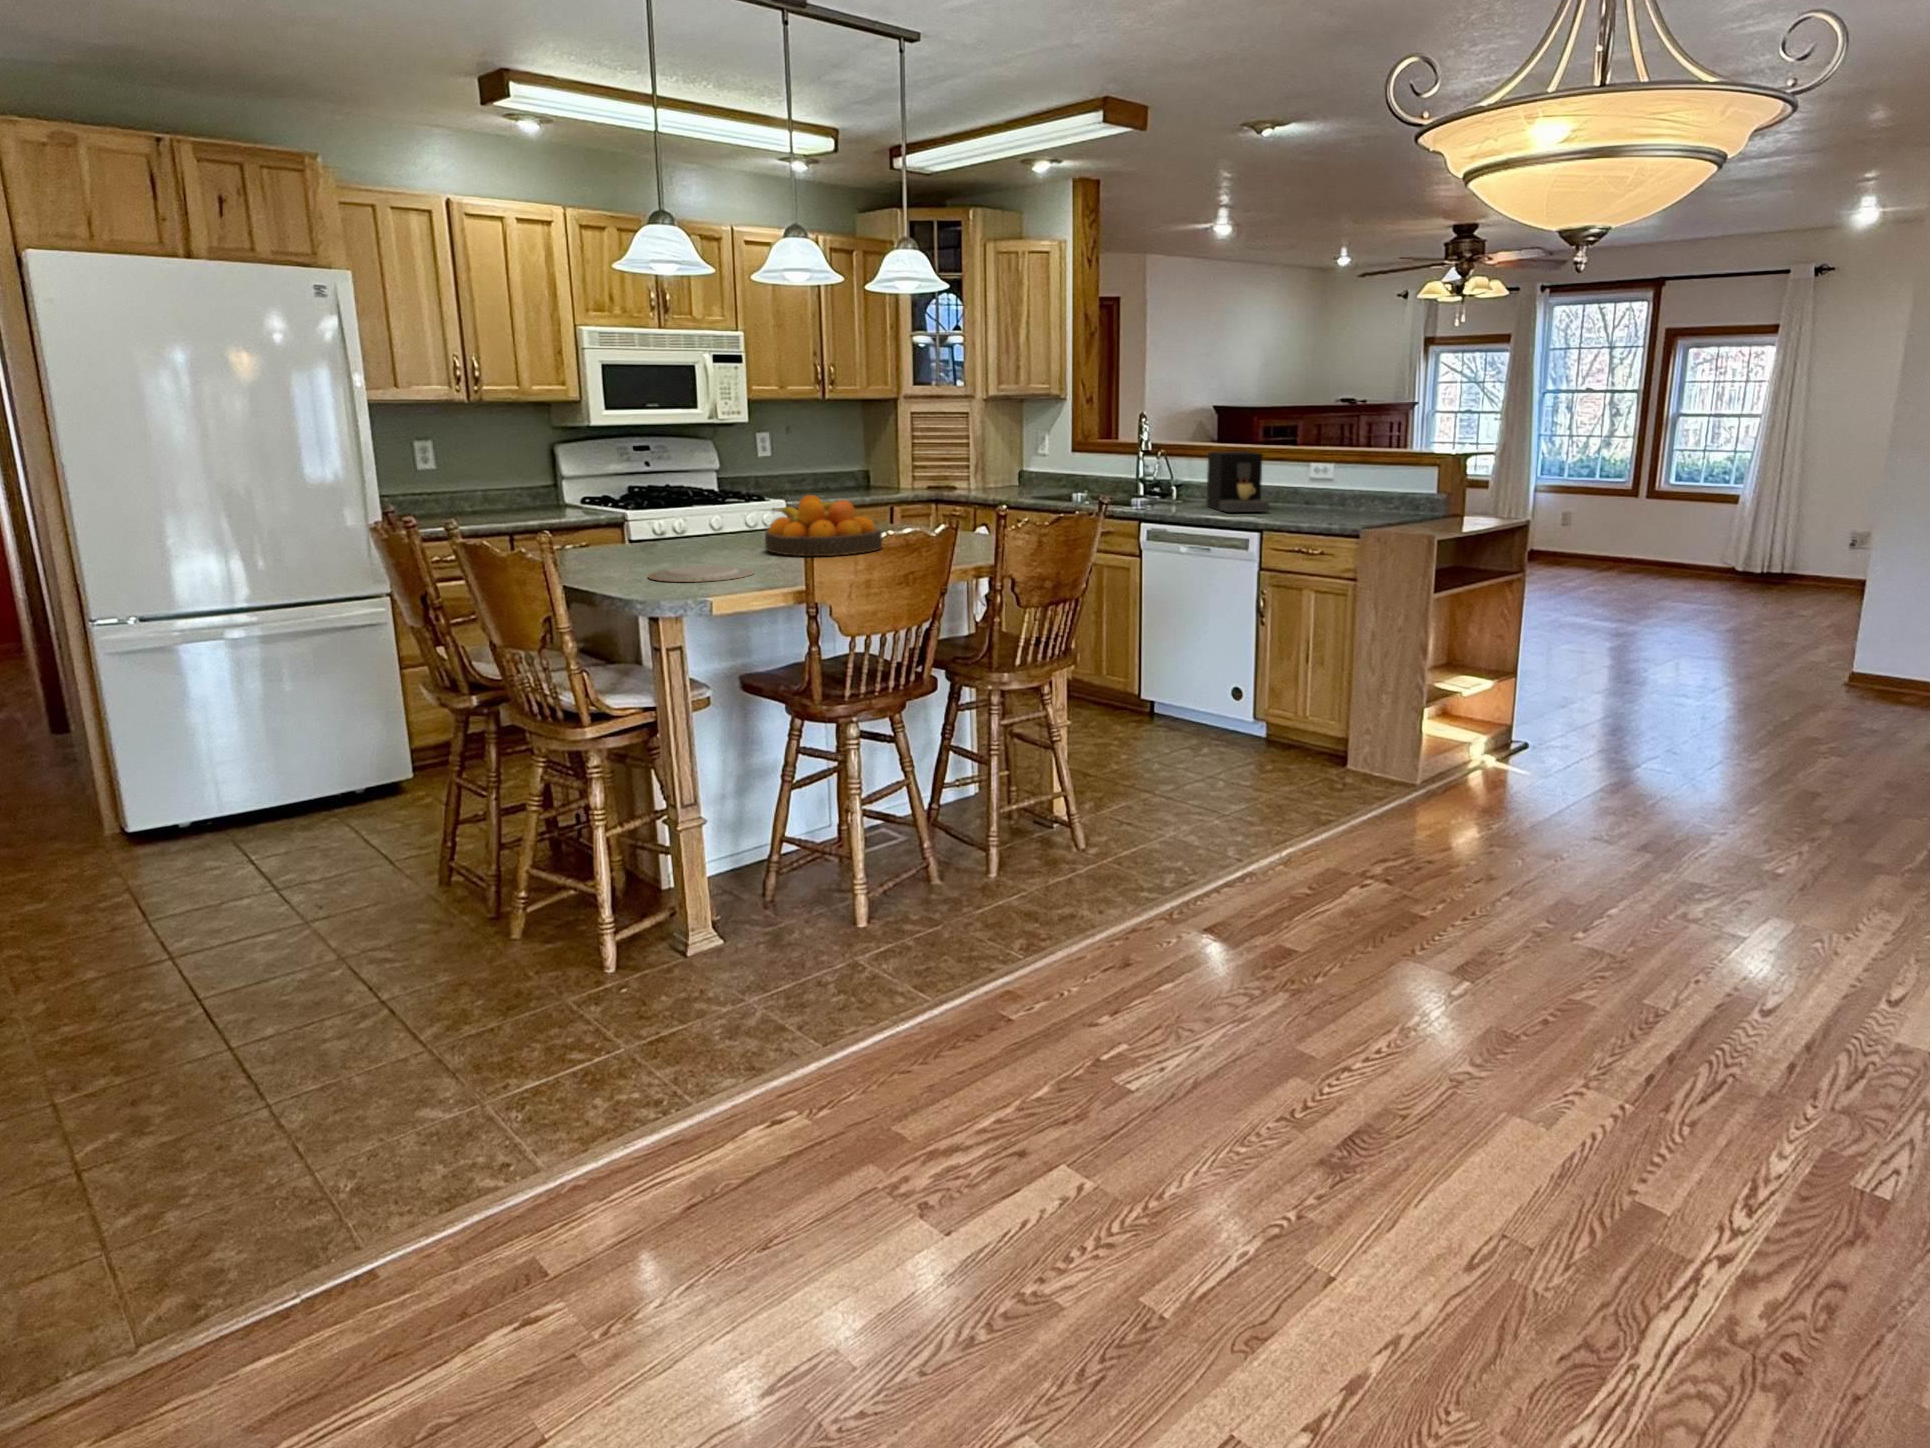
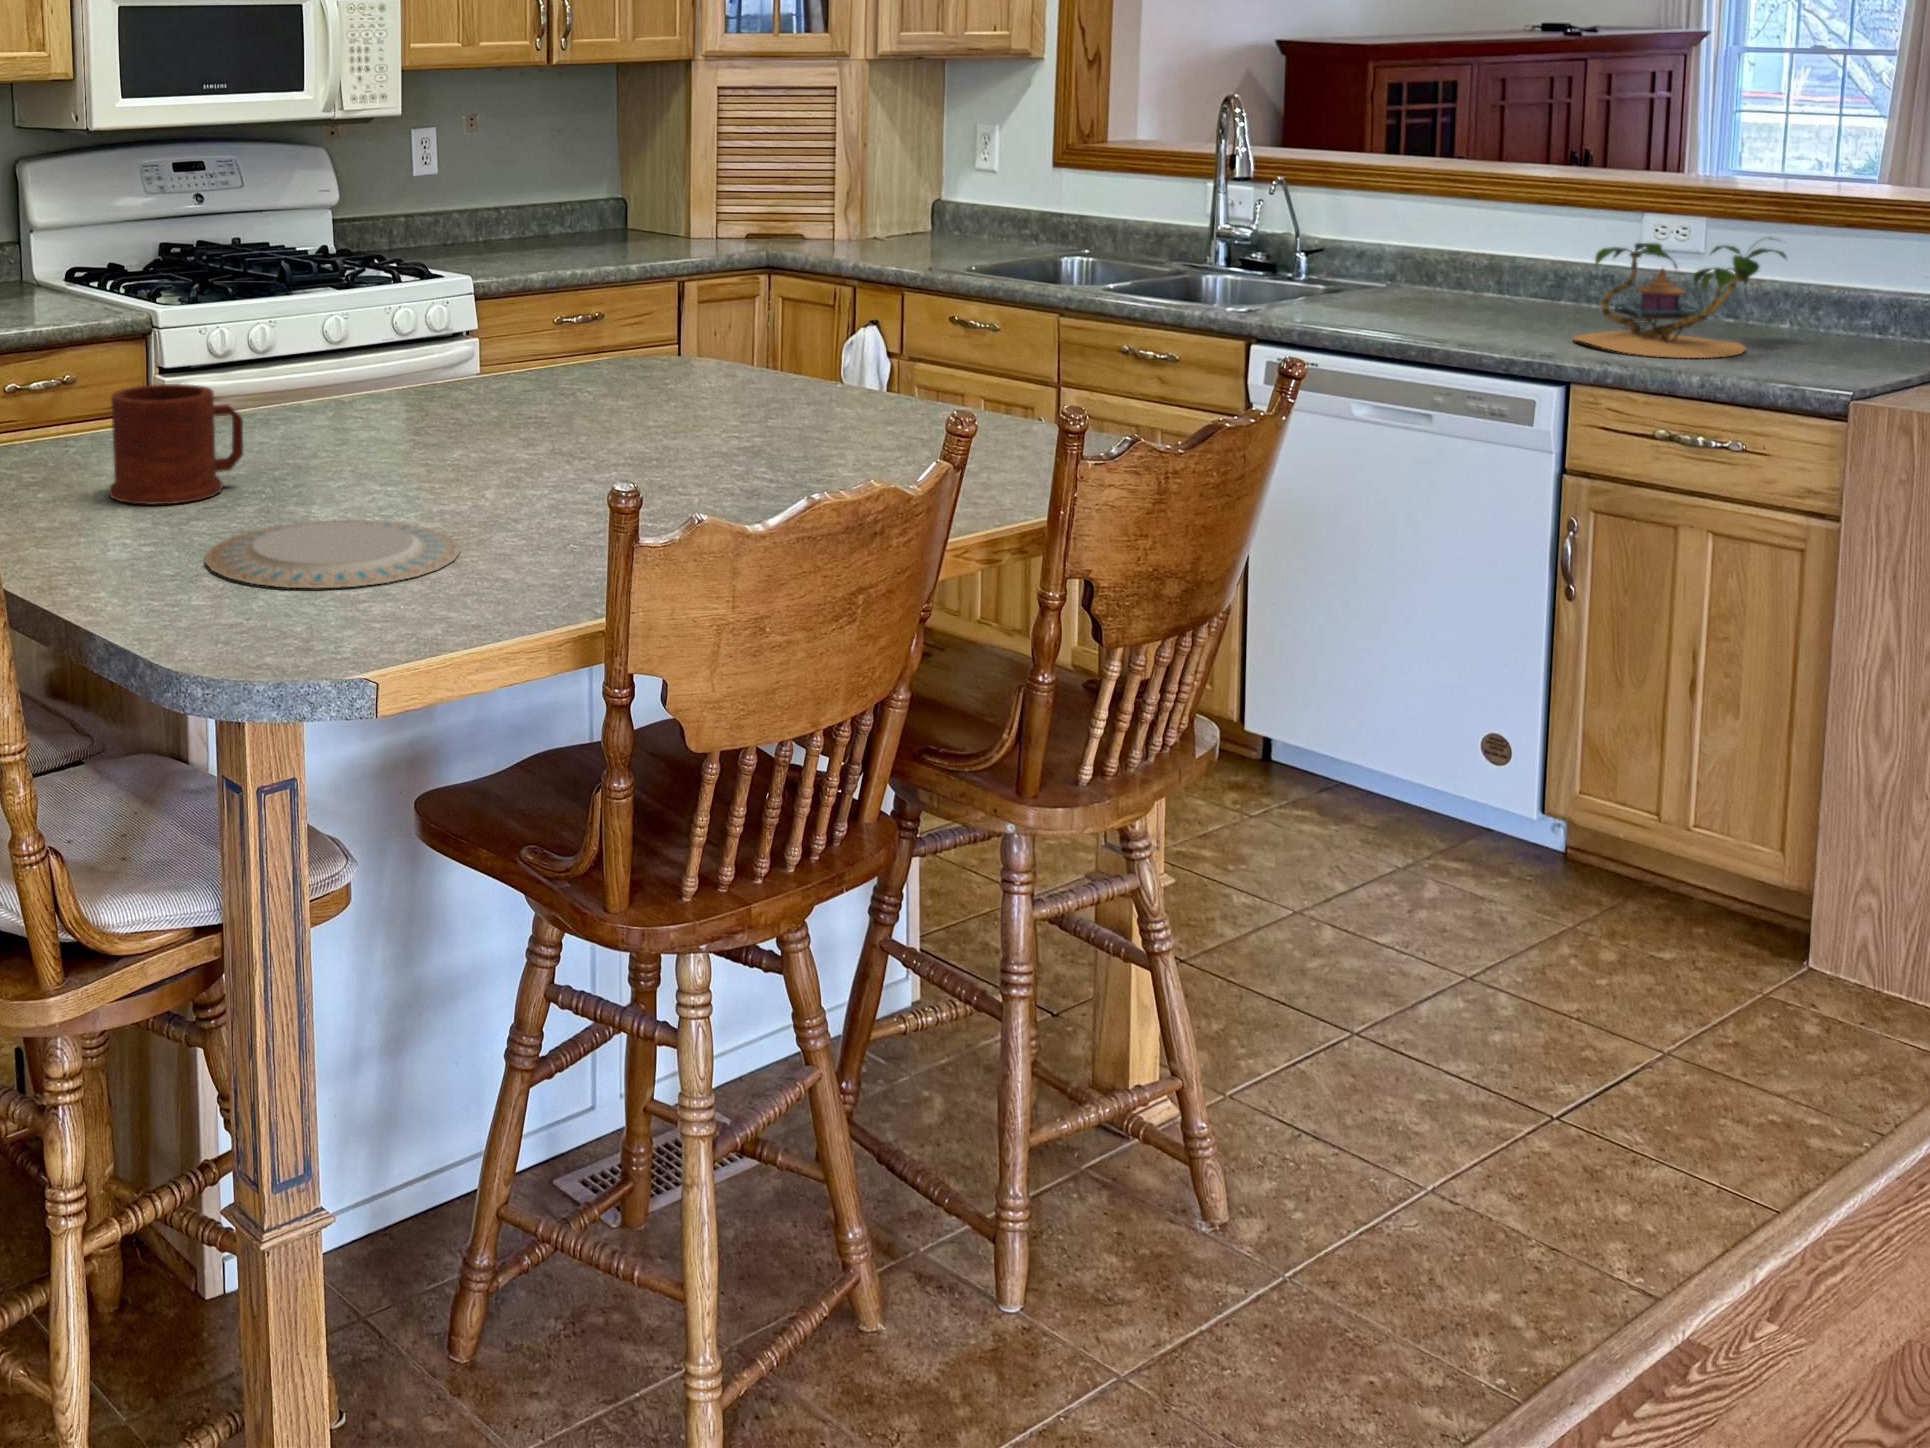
coffee maker: present [1206,451,1269,512] -> none [1387,178,1558,320]
plant: none [1268,471,1356,522] -> present [1574,237,1786,358]
fruit bowl: present [765,495,882,556] -> none [467,323,740,482]
mug: none [605,517,665,565] -> present [109,384,243,505]

